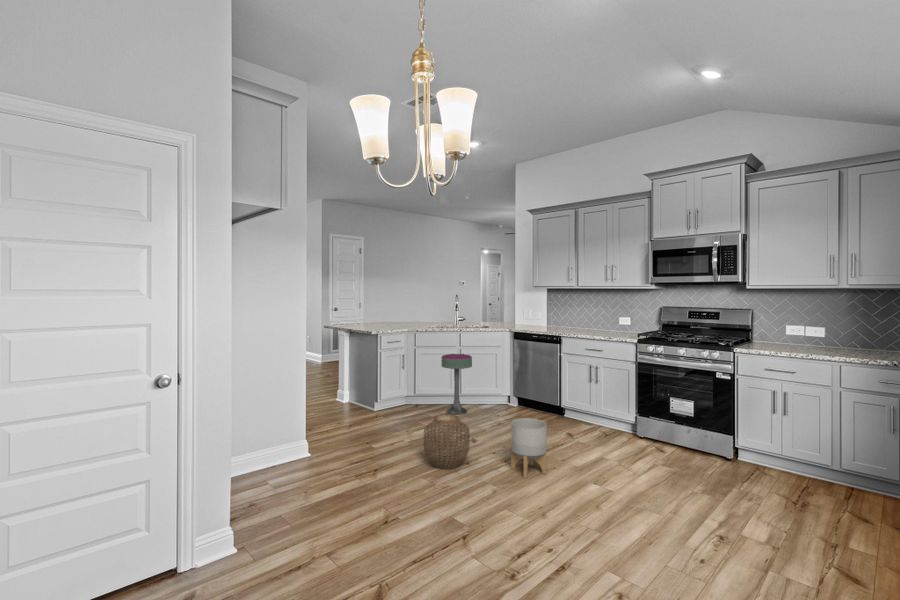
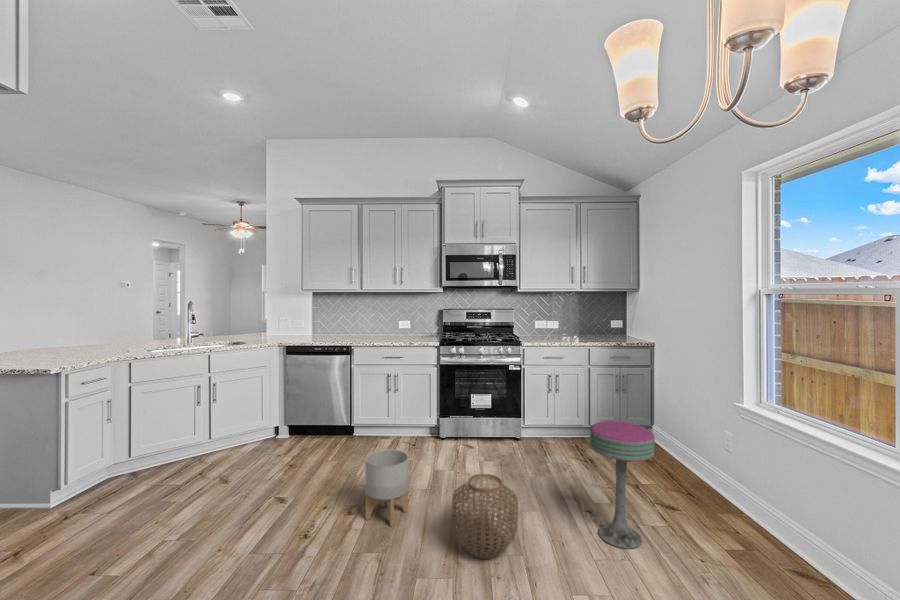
bar stool: present [441,354,472,414] -> present [590,421,655,549]
woven basket: present [424,414,470,469] -> present [452,474,518,559]

